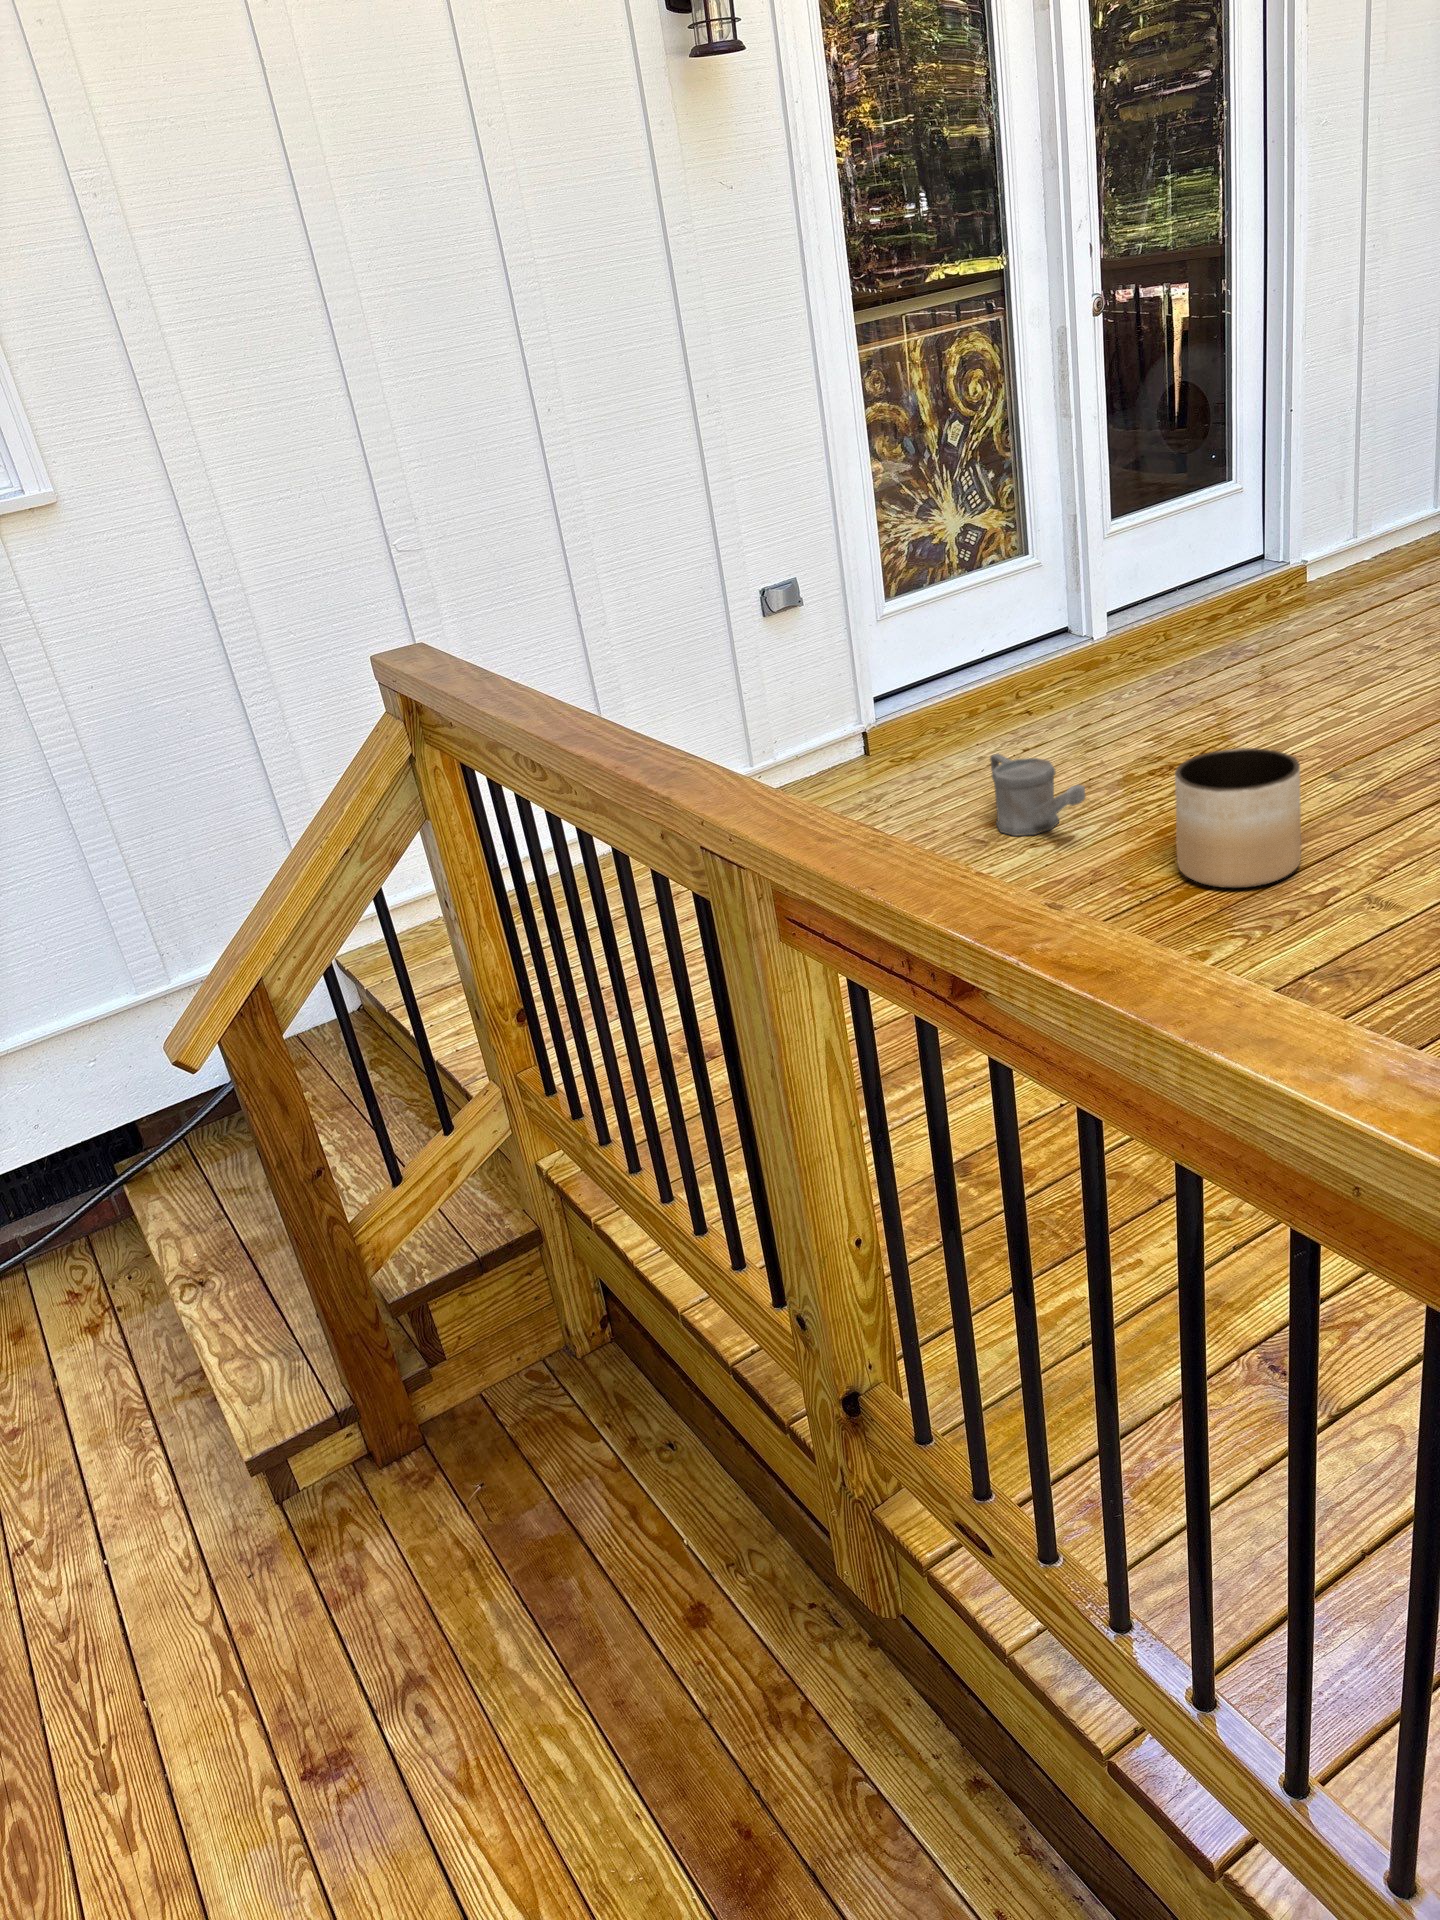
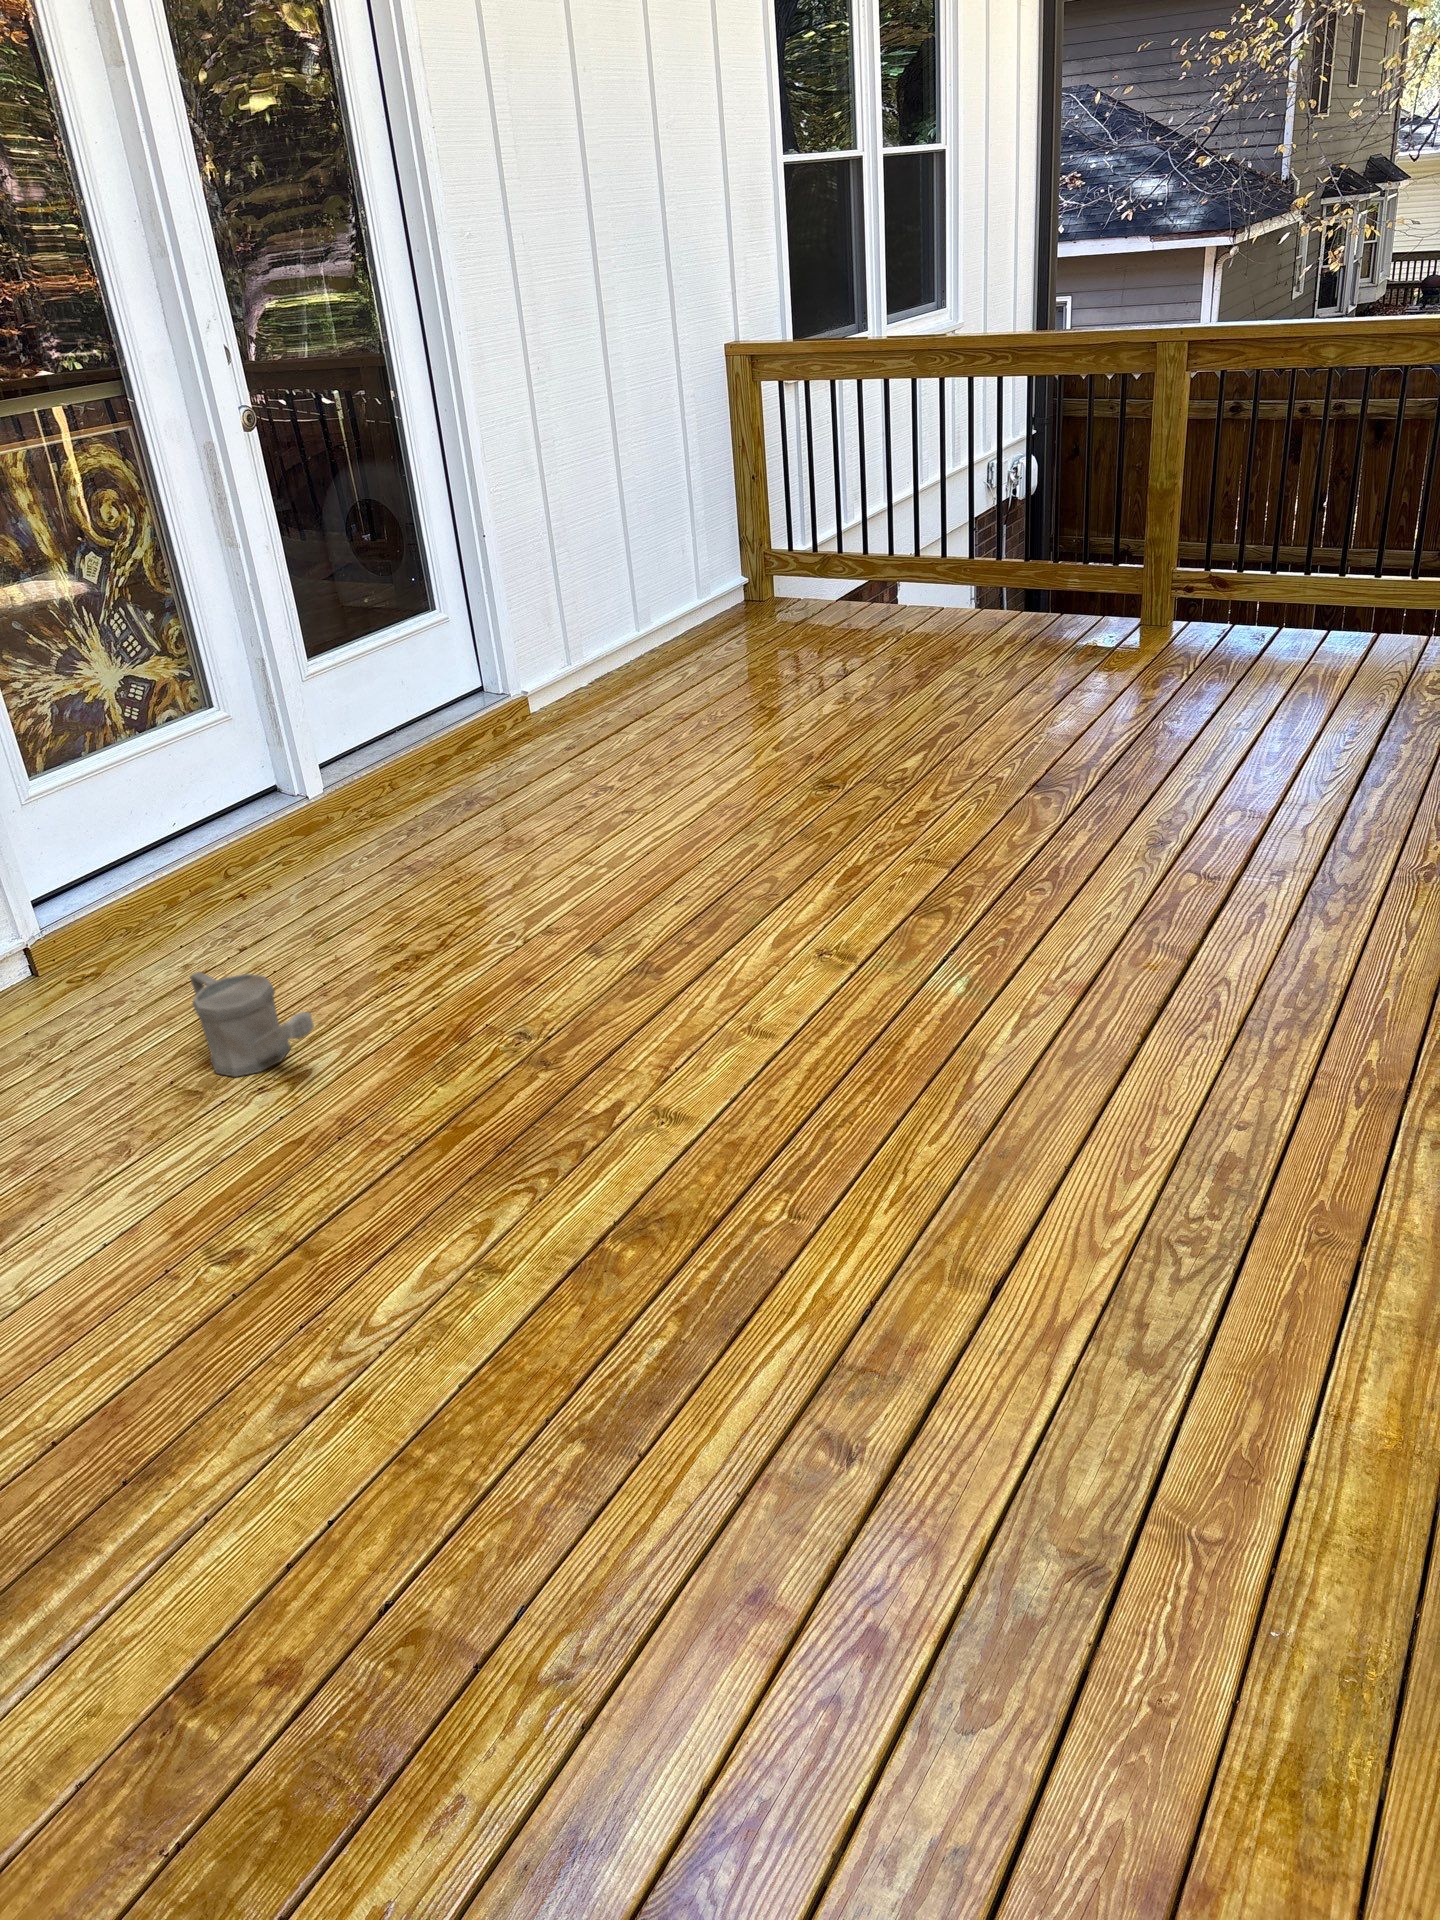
planter: present [1175,748,1301,888] -> none [415,945,575,1121]

